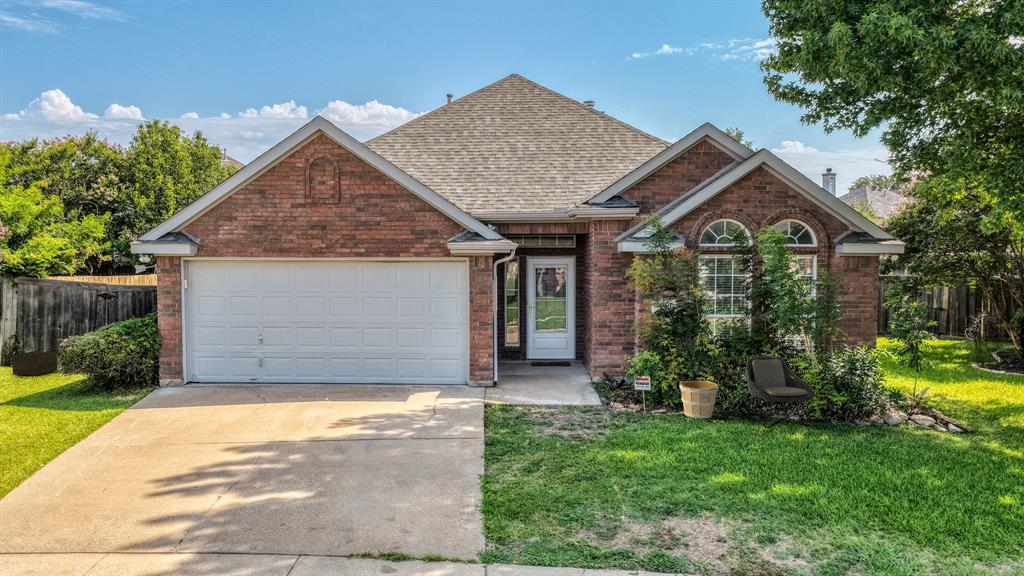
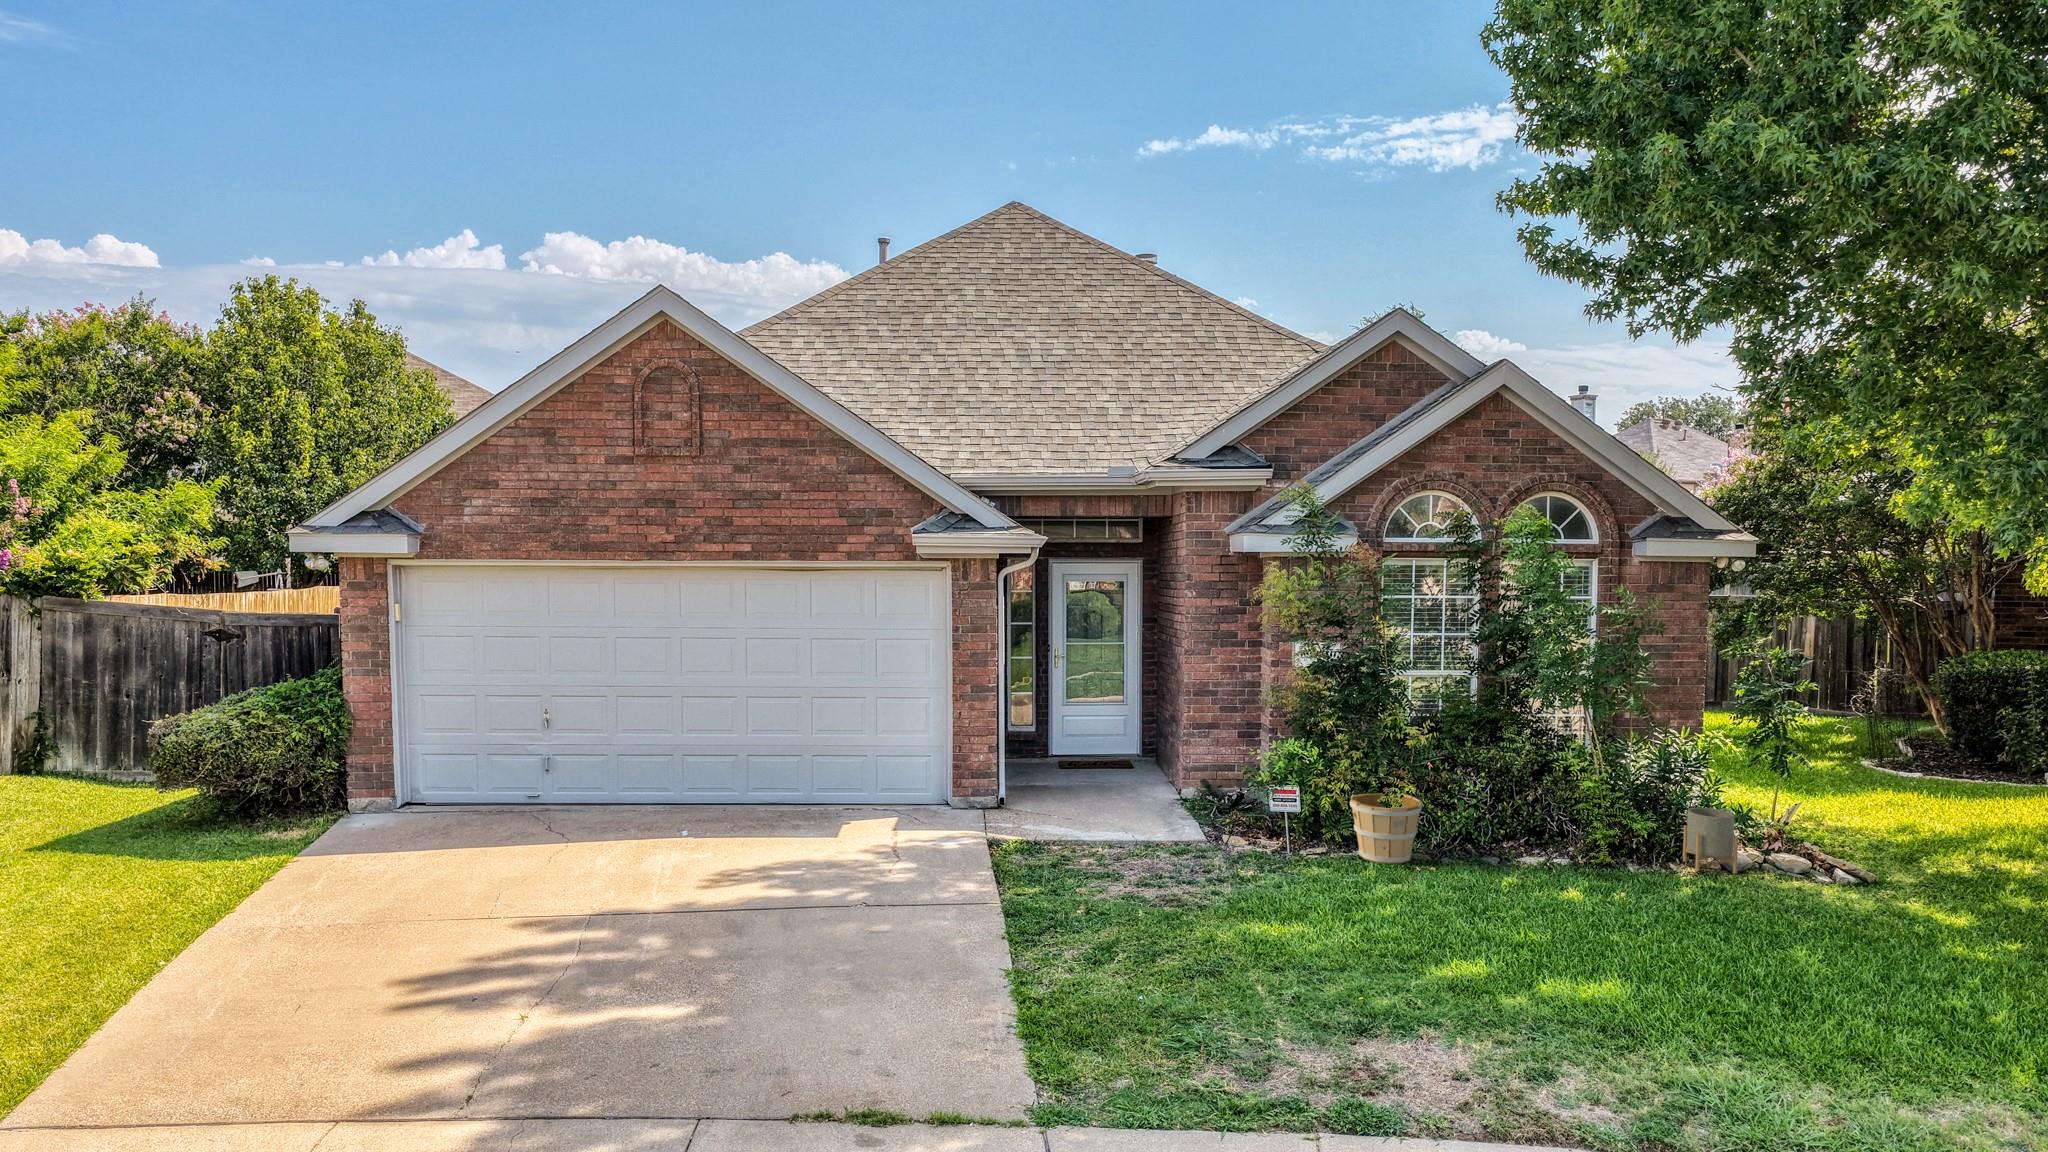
wooden crate: present [12,351,58,376] -> none [36,743,126,793]
lounge chair: present [742,356,815,428] -> none [1464,746,1599,879]
planter: none [863,390,893,426] -> present [1683,808,1738,874]

